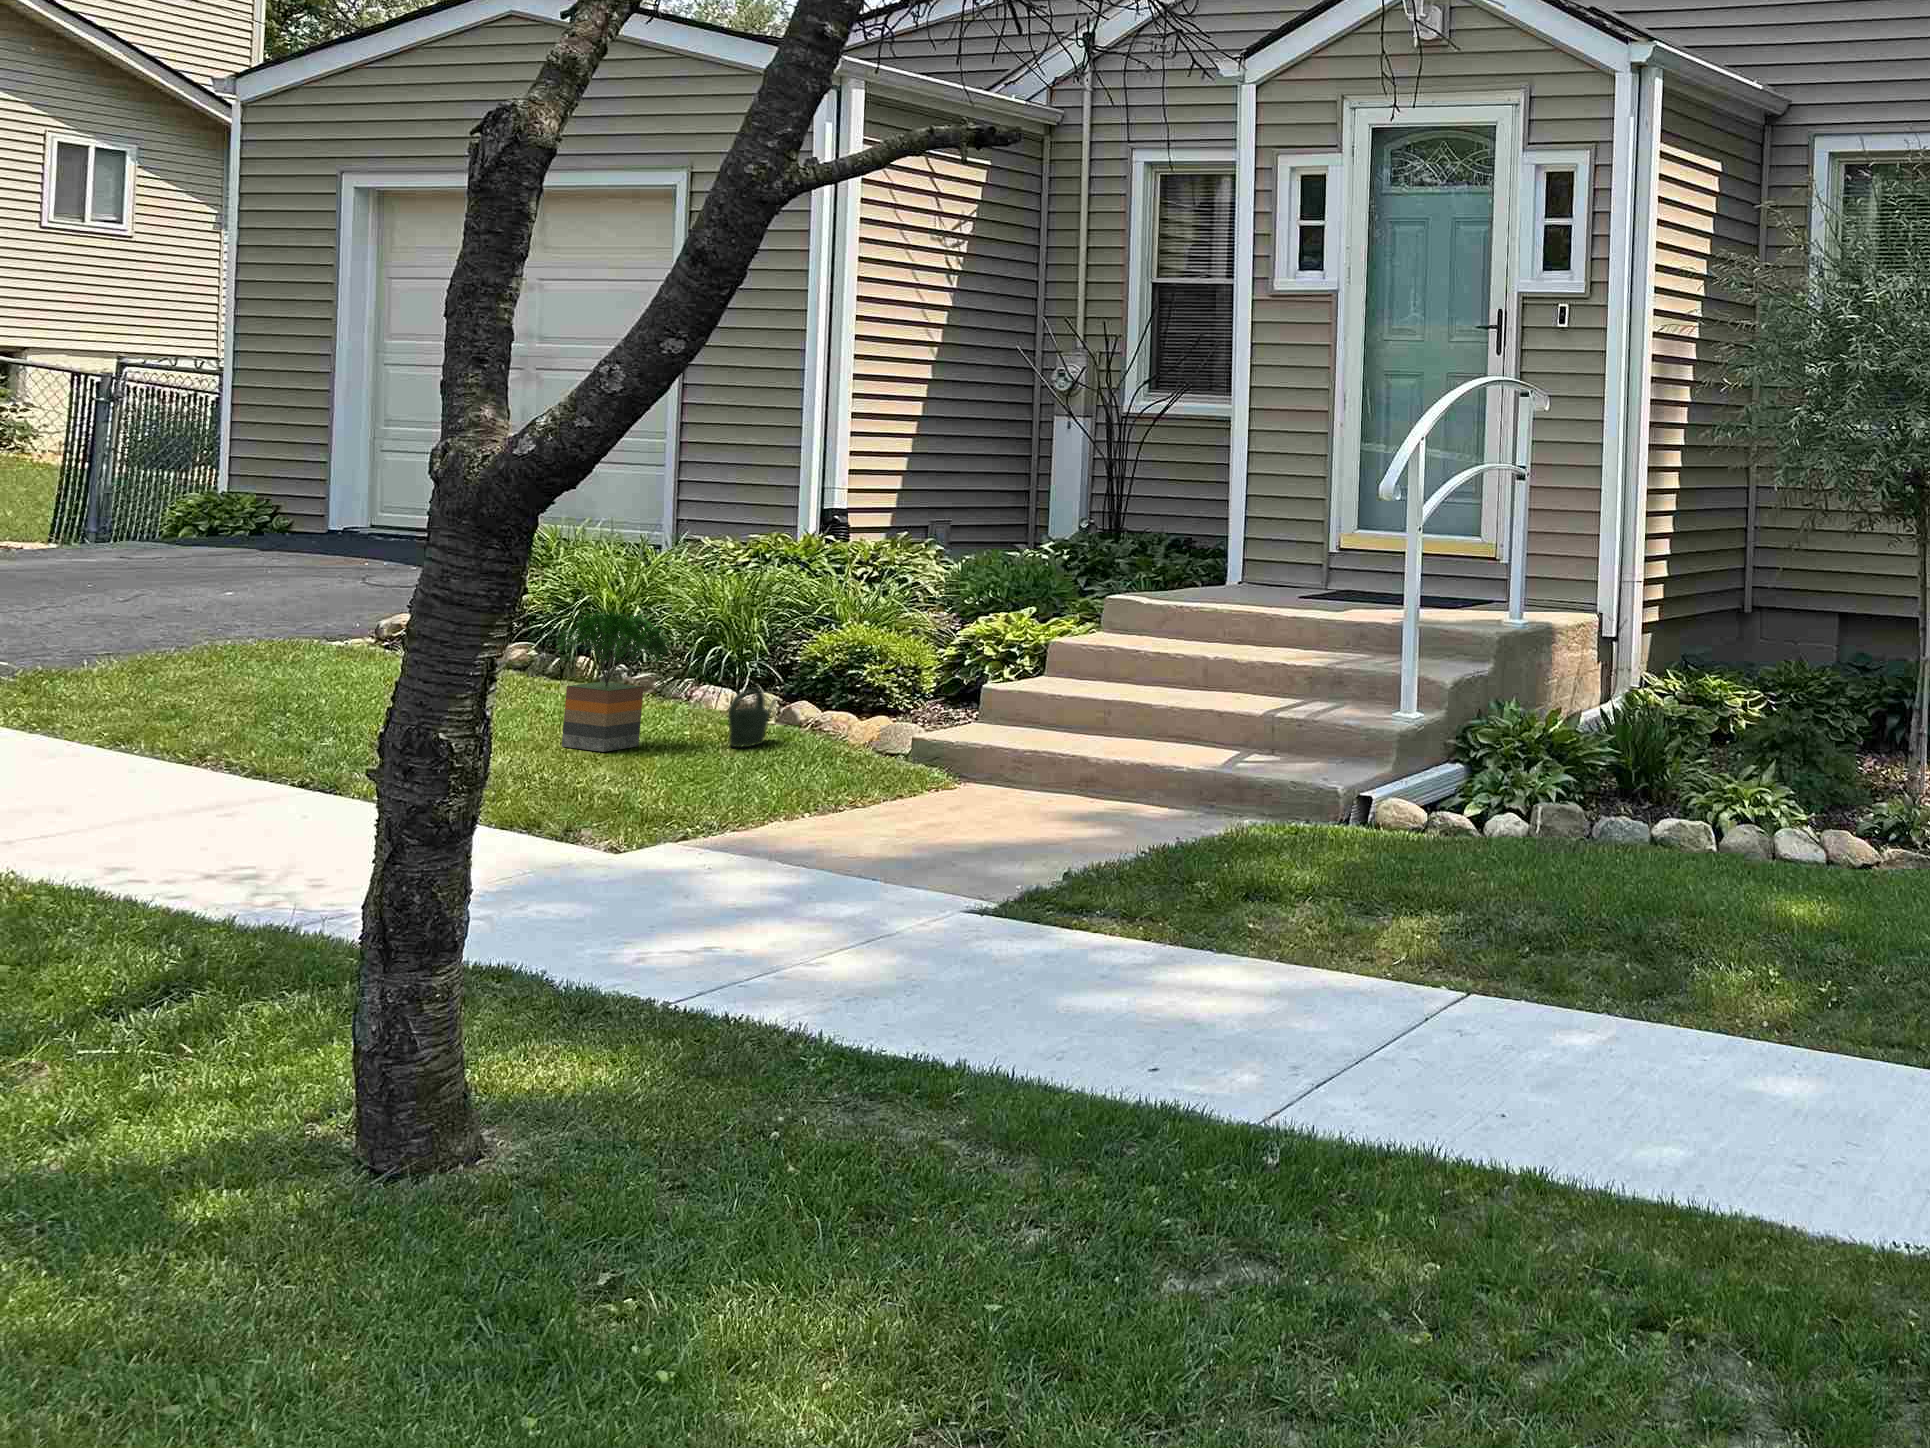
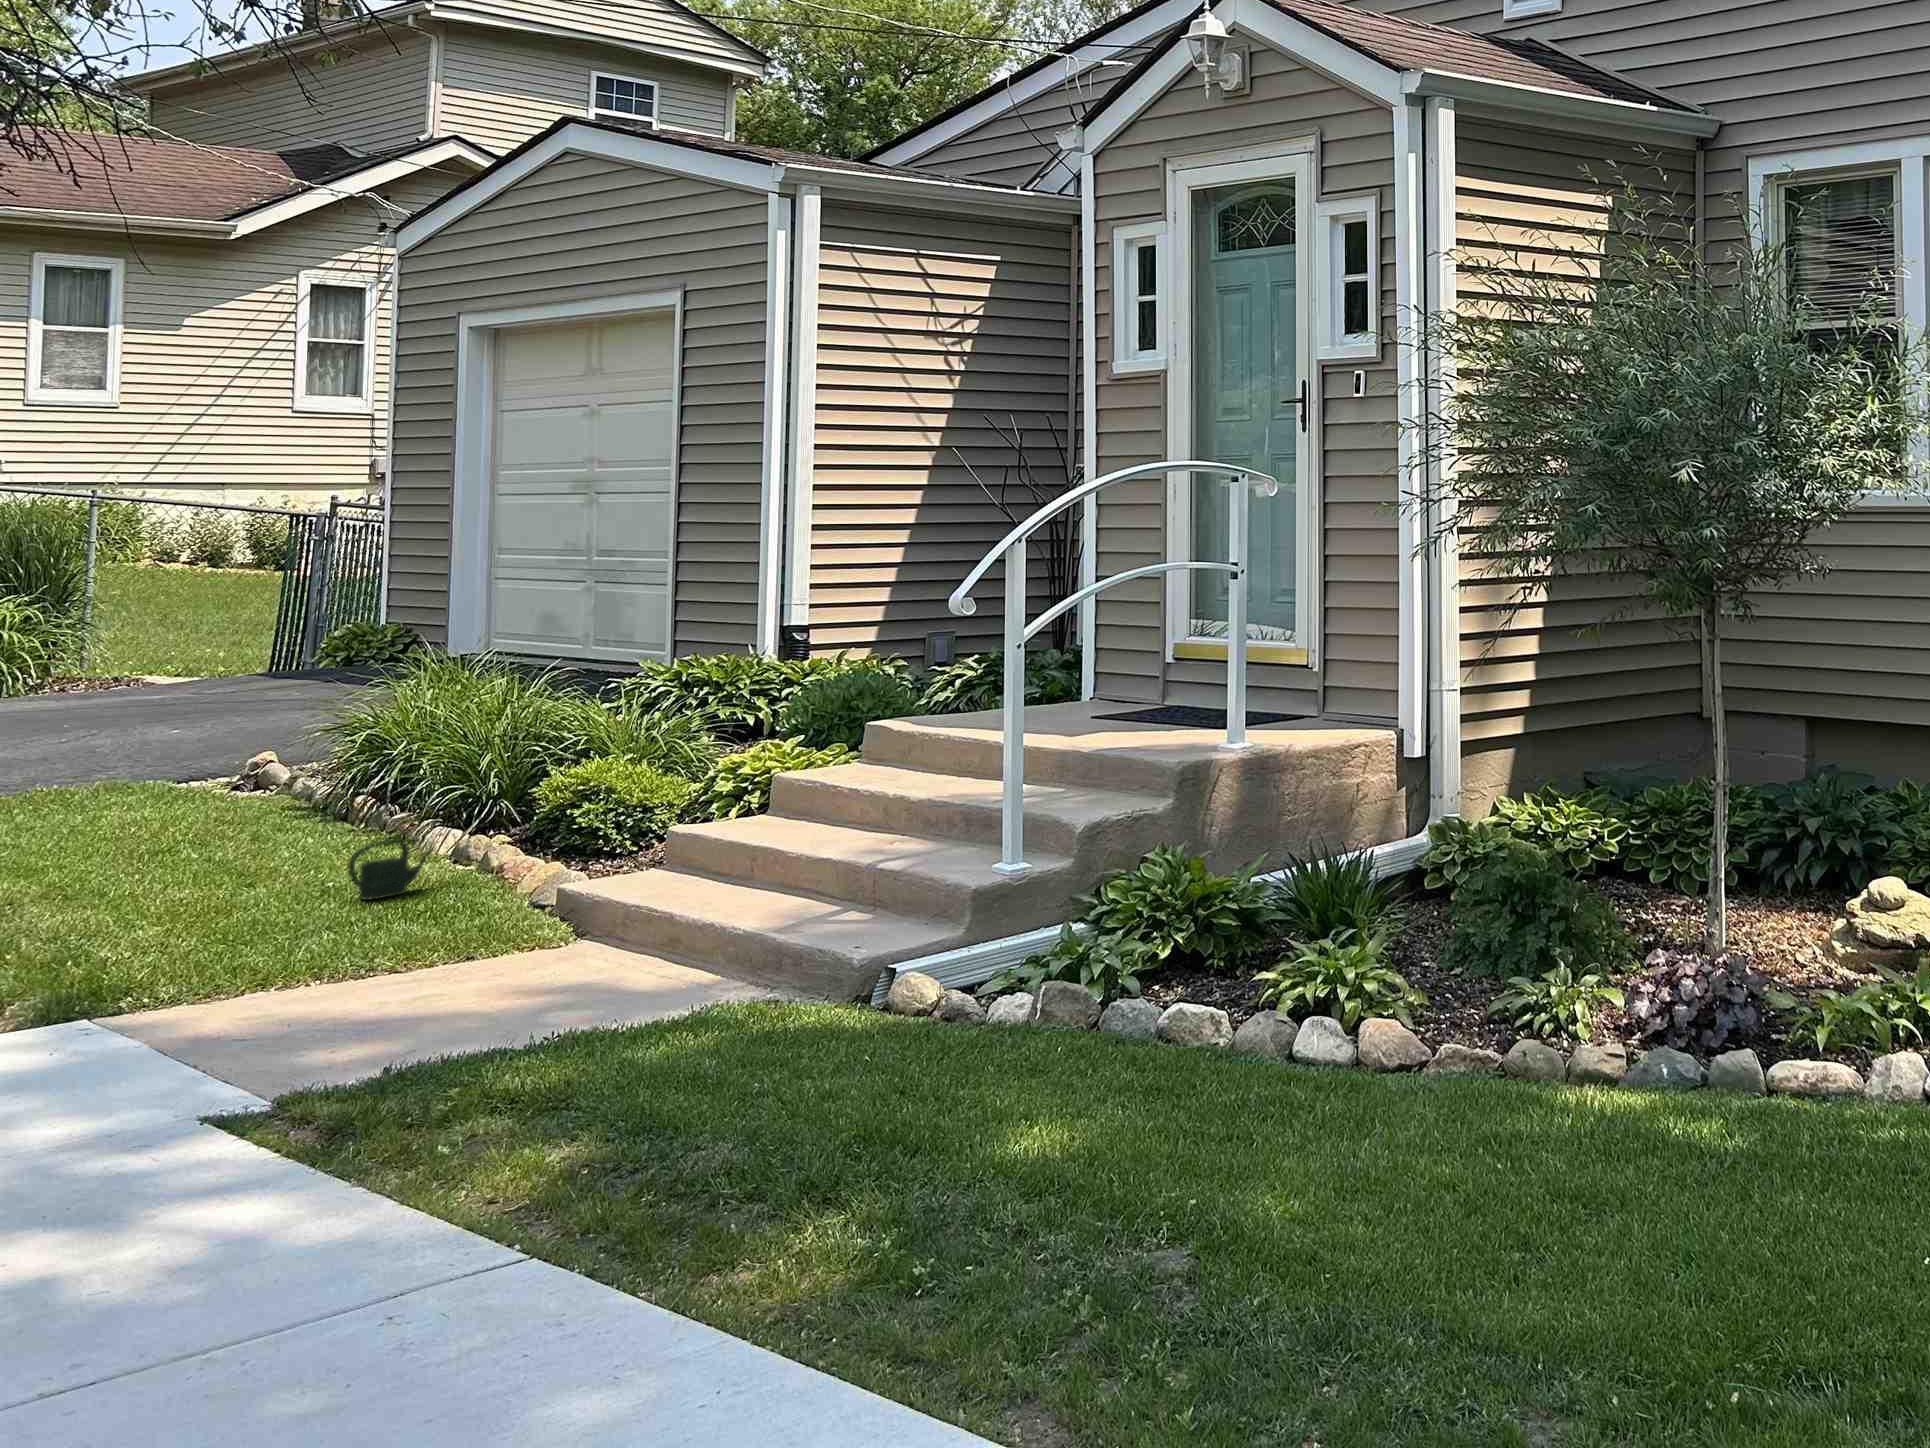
potted tree: present [558,612,670,752] -> none [196,766,308,907]

